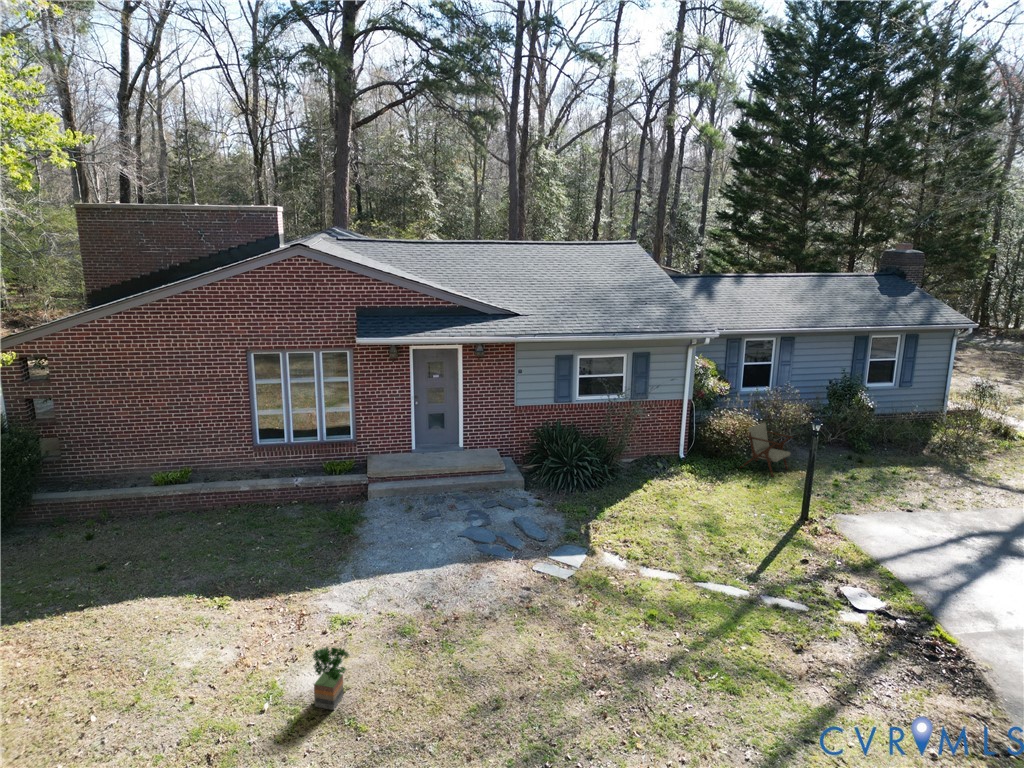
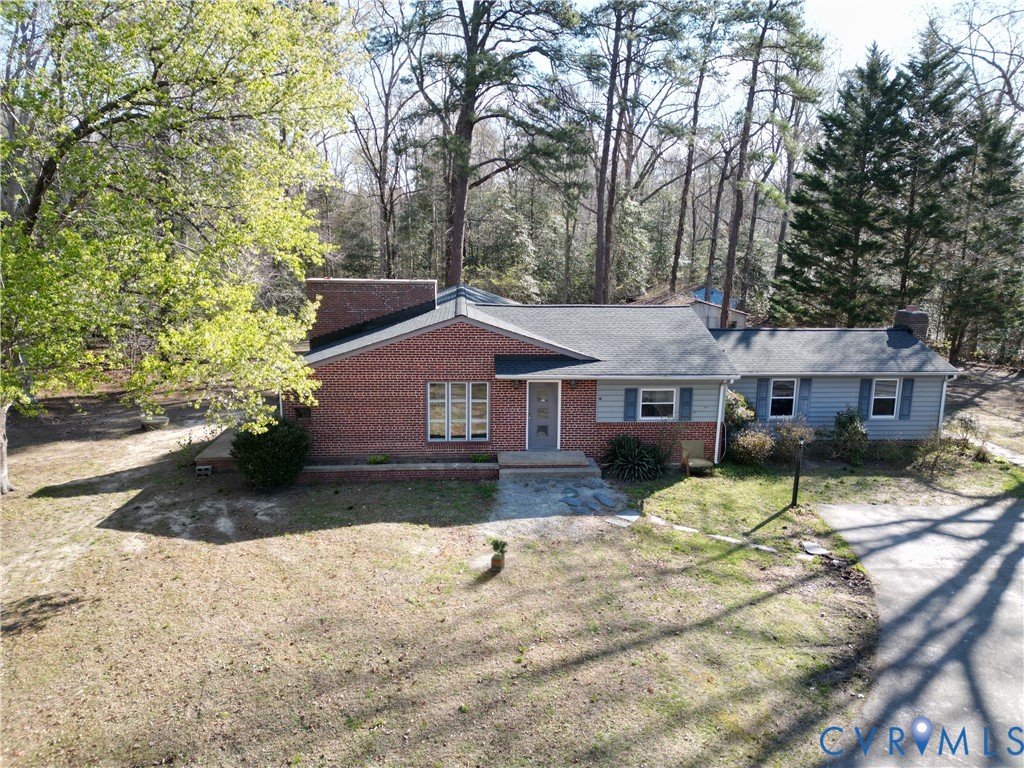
lounge chair: present [740,422,793,477] -> present [677,440,715,477]

